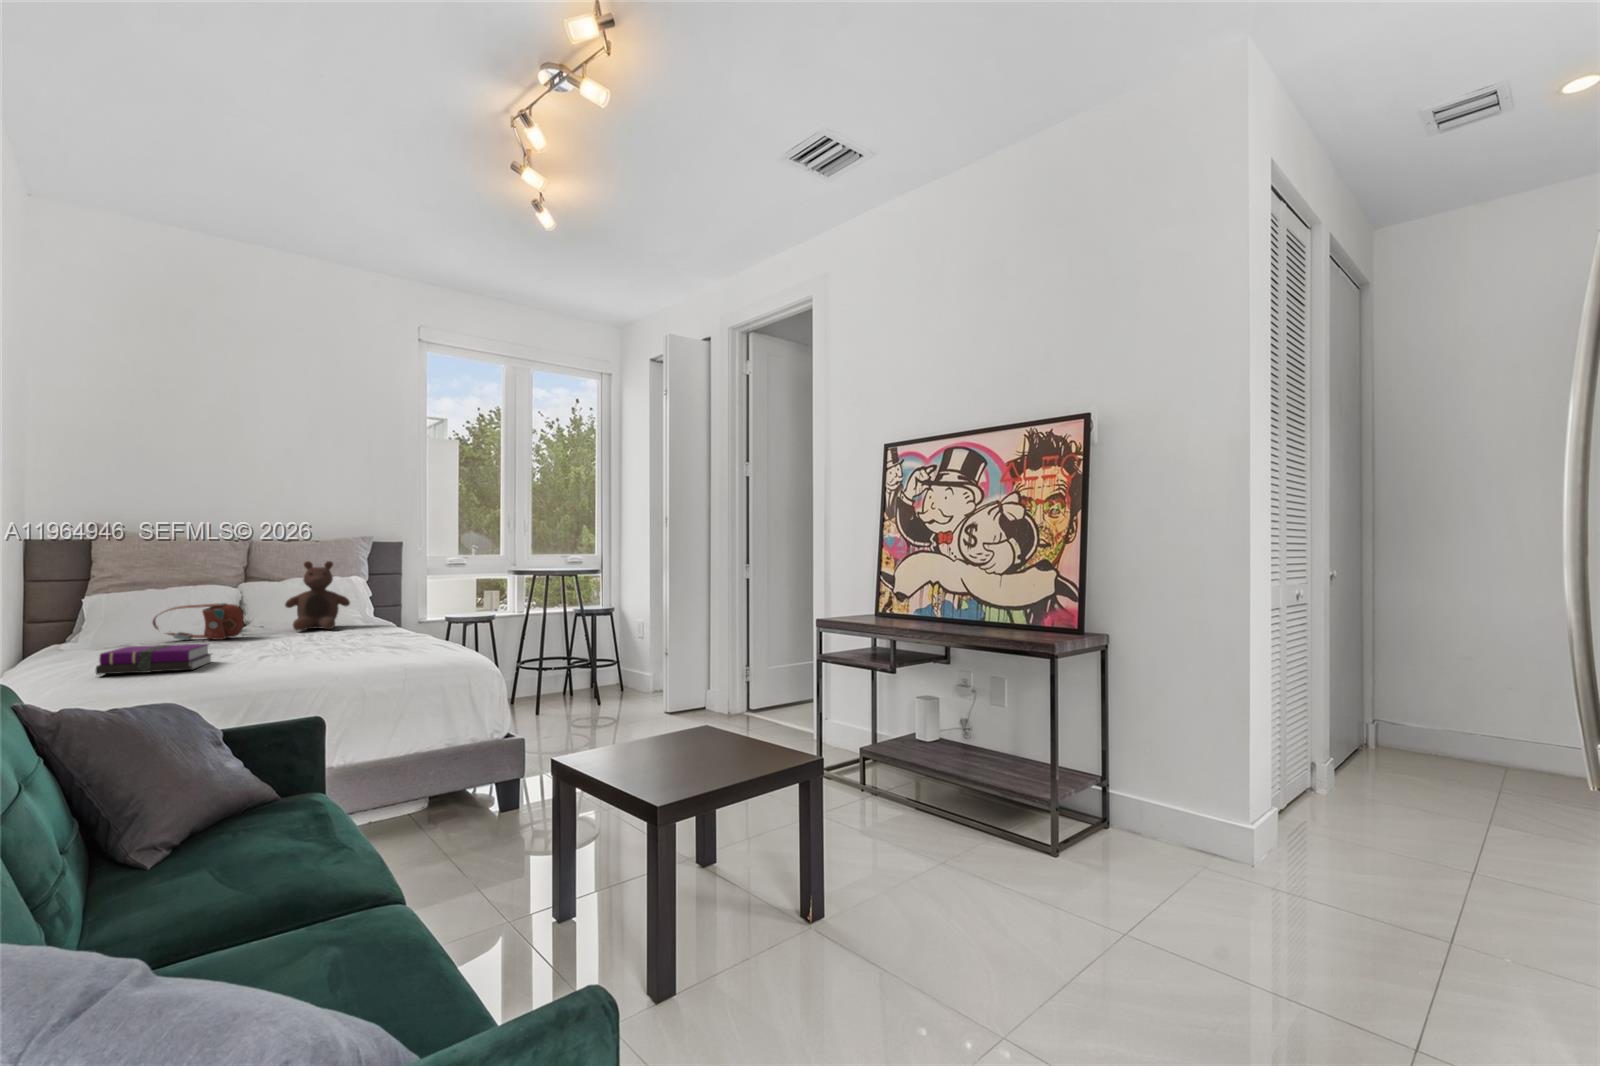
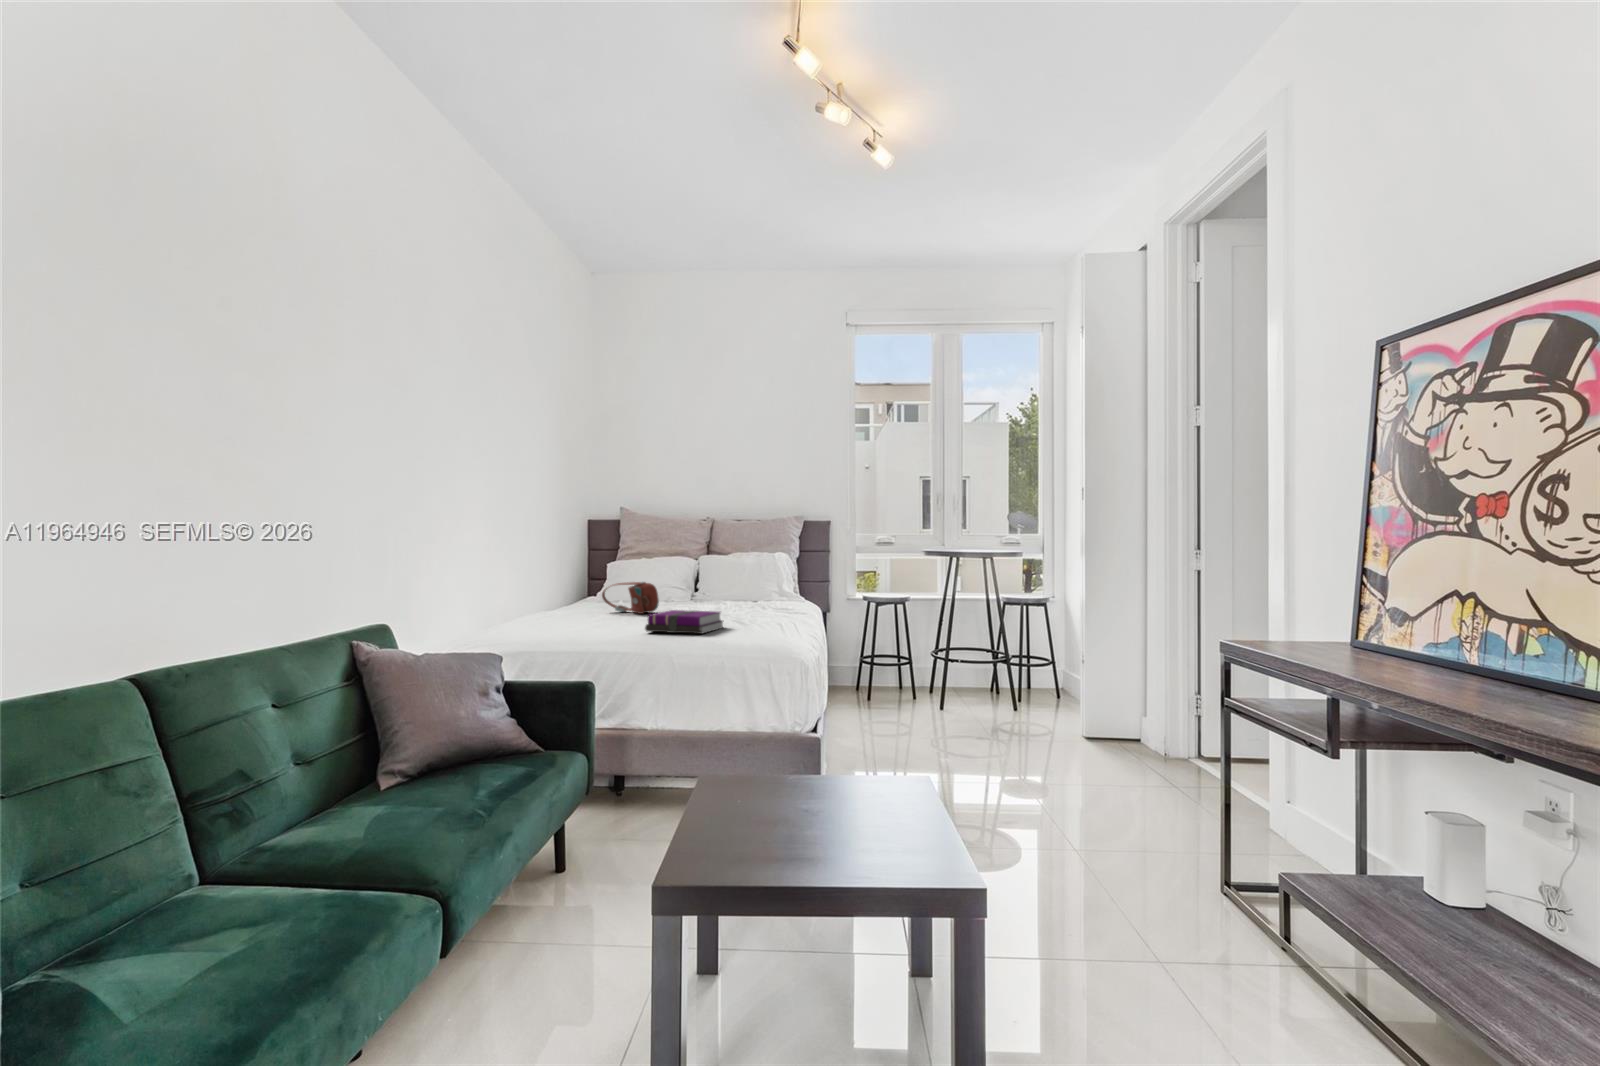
stuffed bear: present [285,561,350,630] -> none [696,545,747,610]
notebook: present [96,644,211,675] -> present [645,610,723,634]

